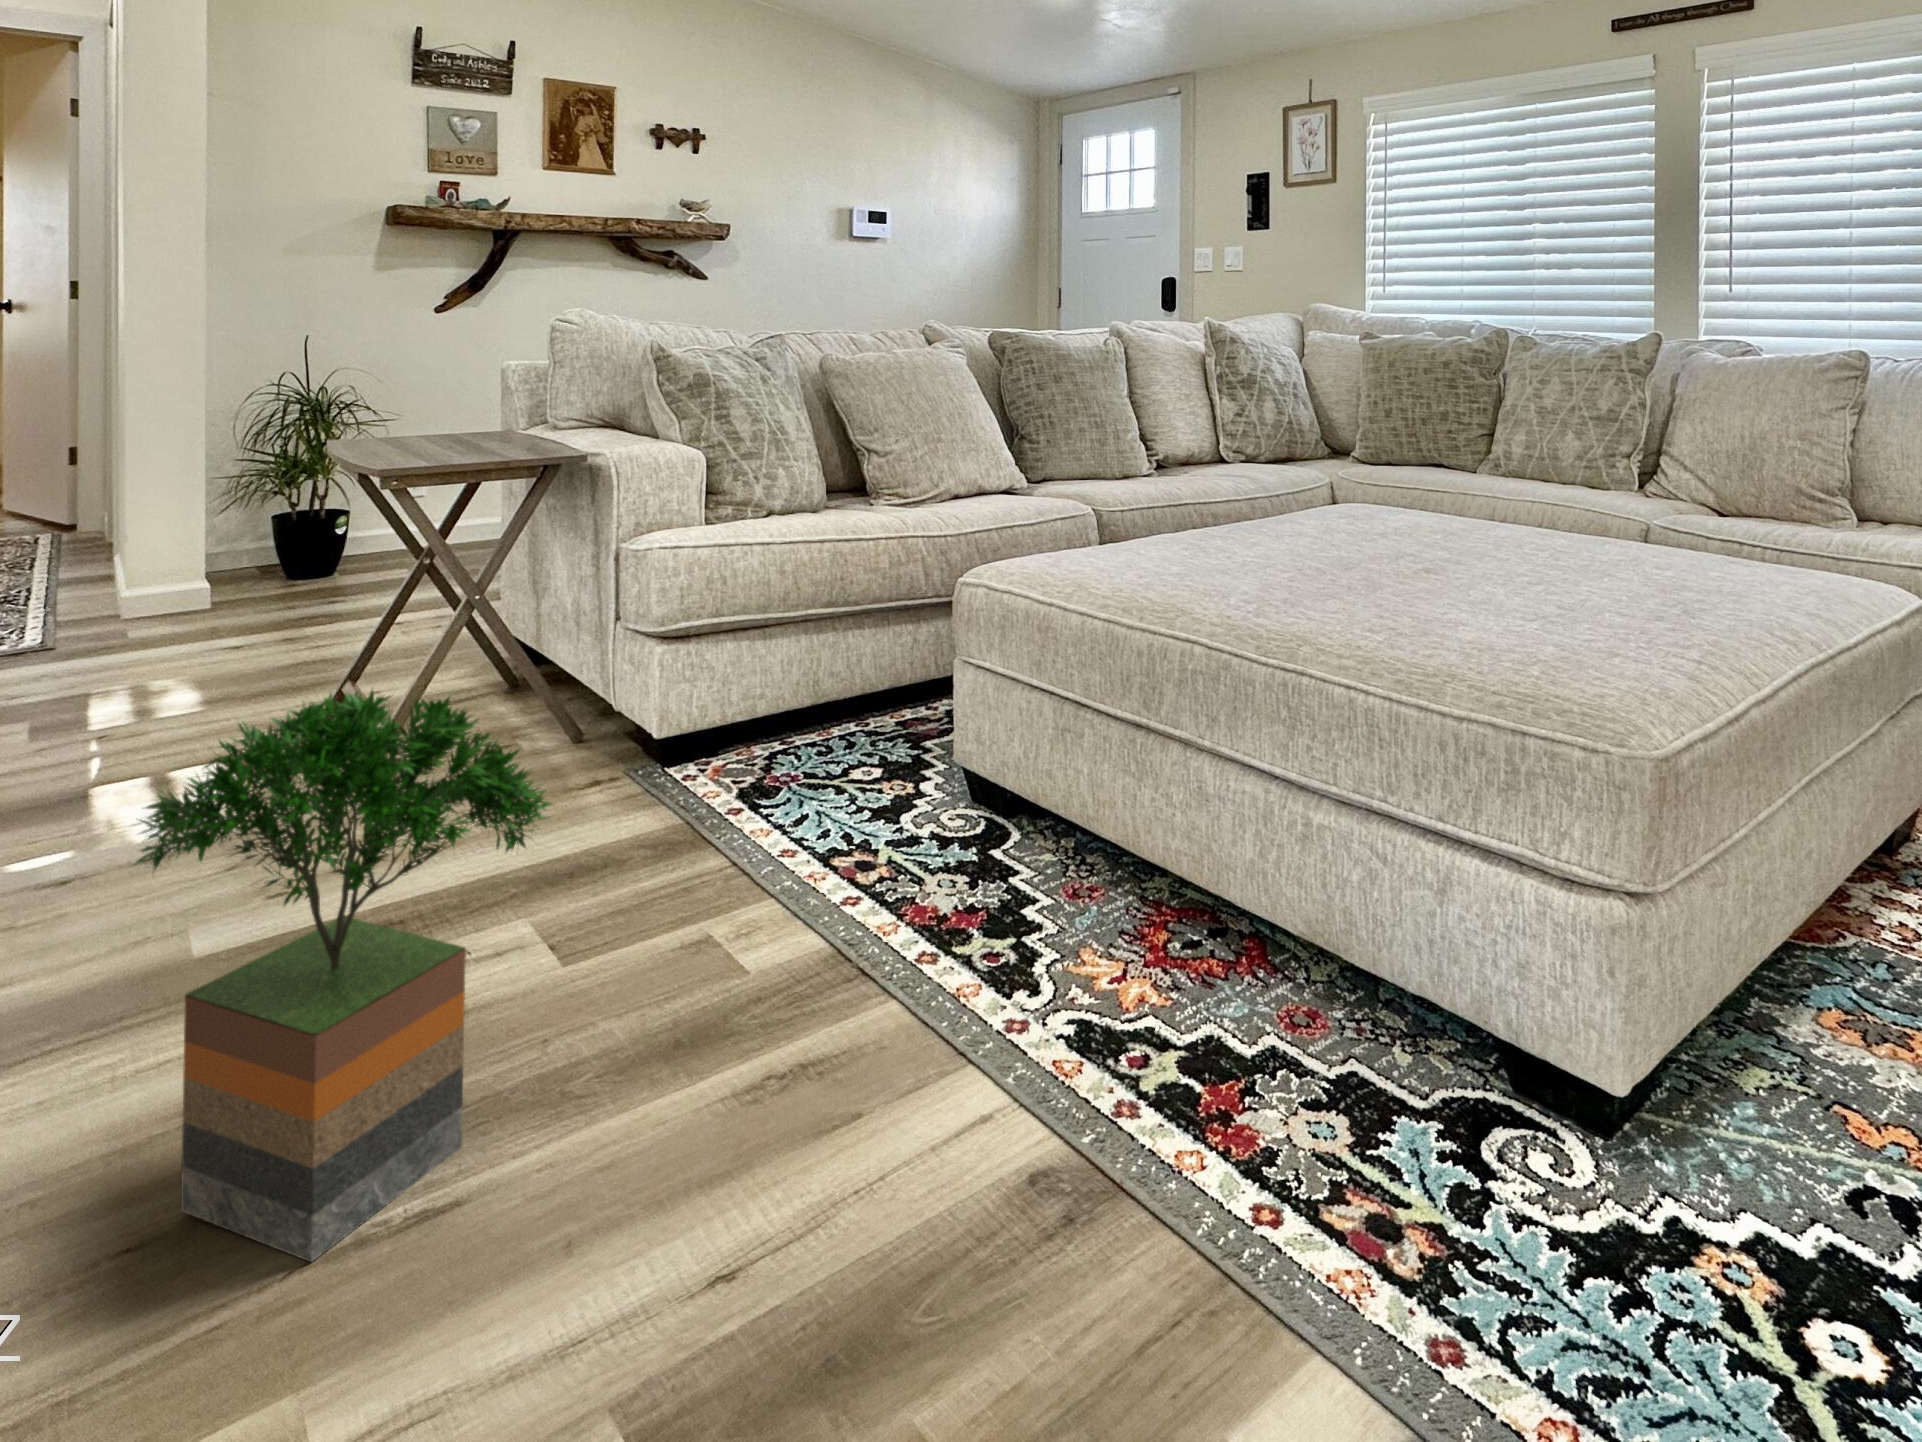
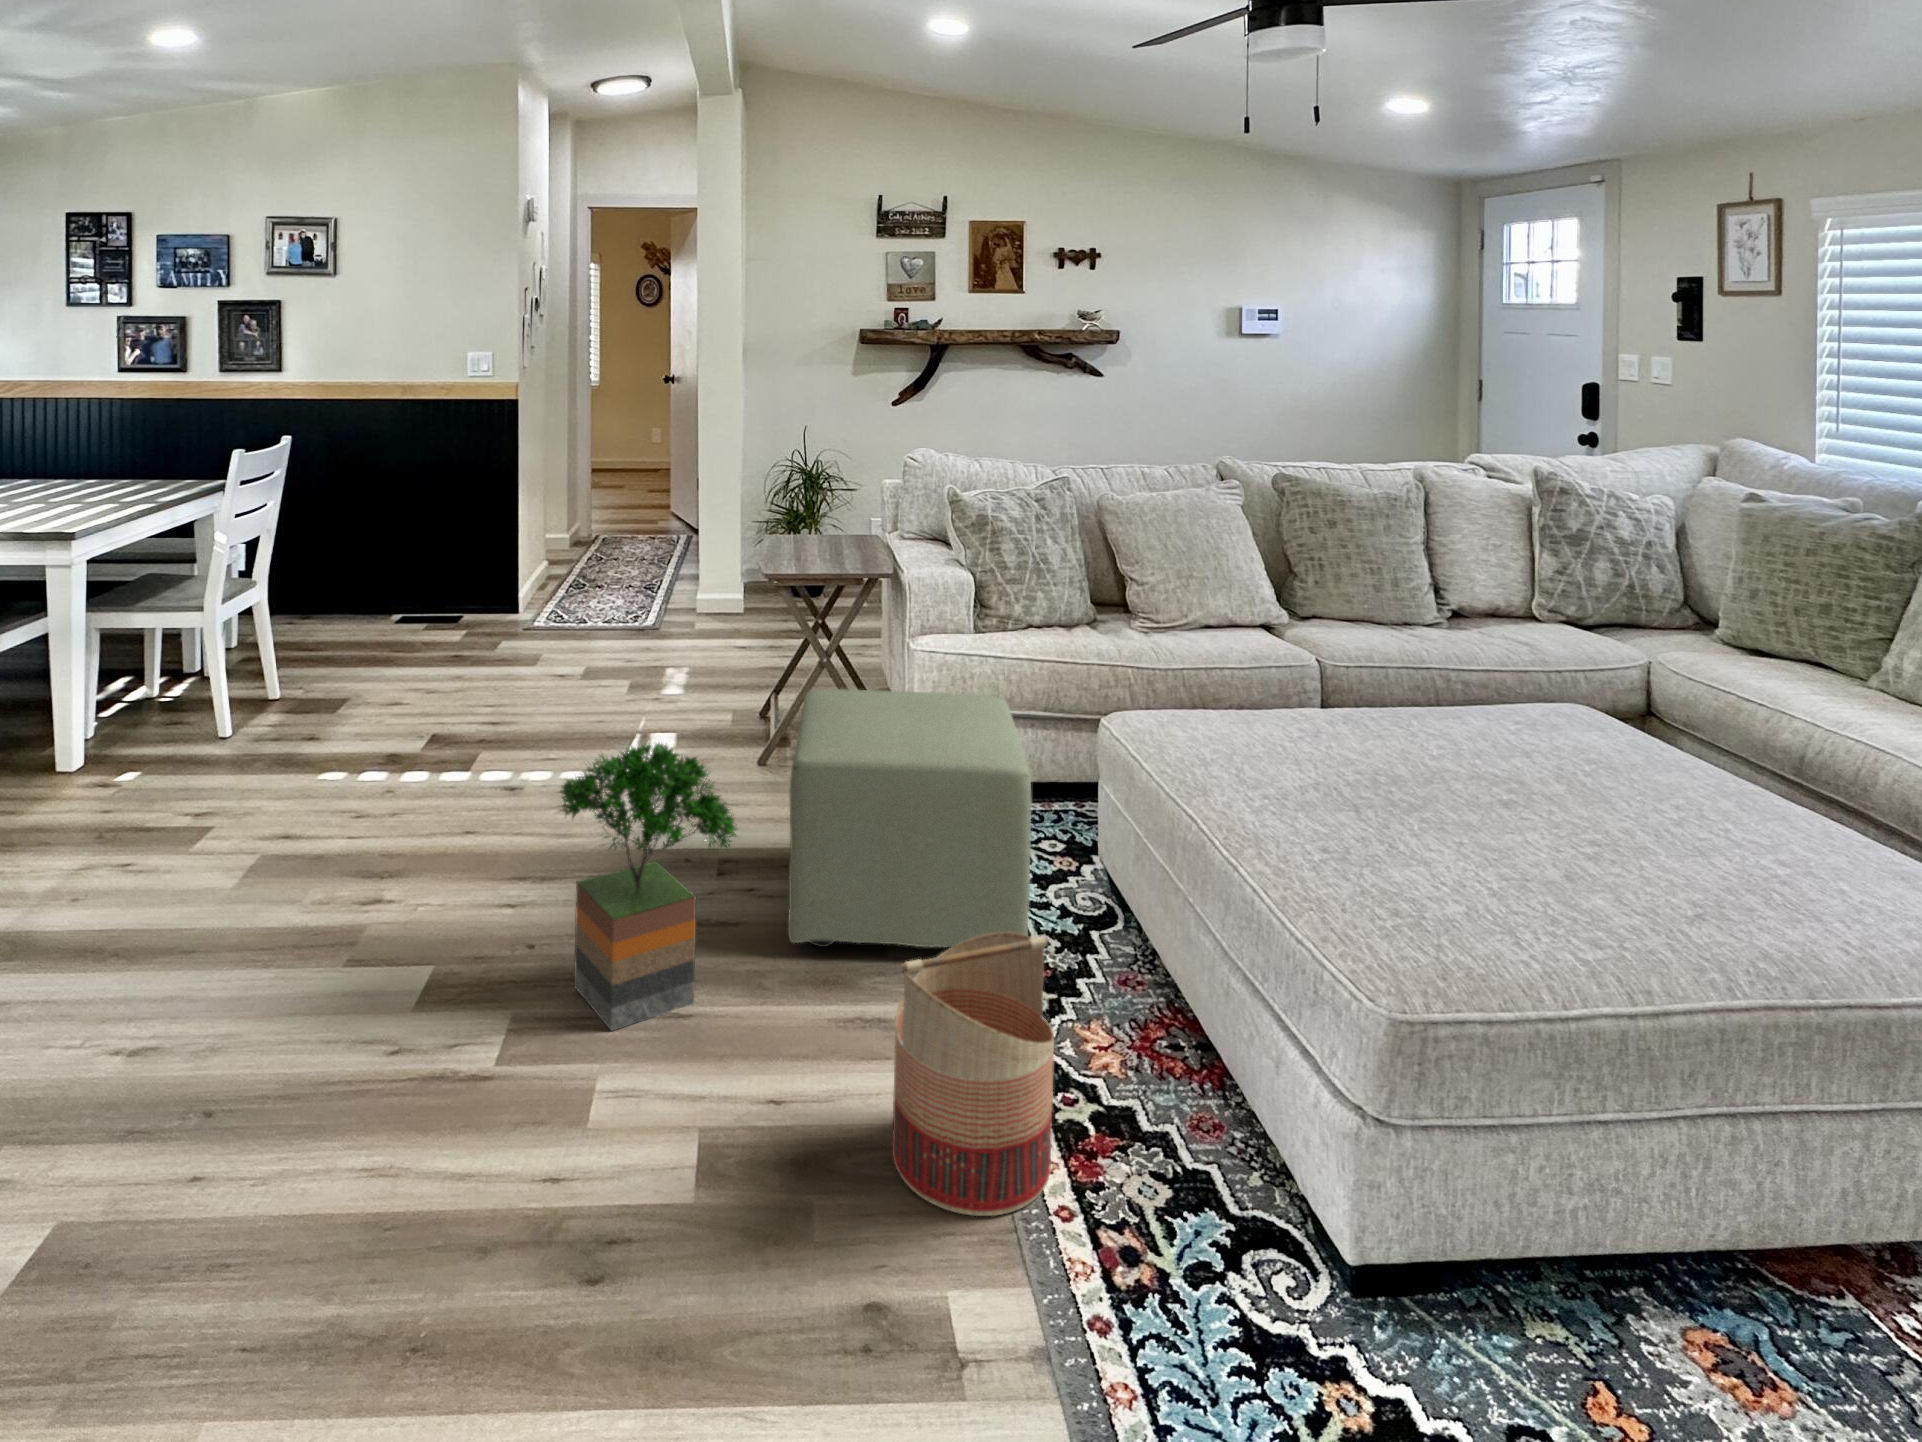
ottoman: none [522,577,949,989] -> present [788,689,1031,947]
basket: none [960,818,1219,1296] -> present [892,932,1054,1216]

